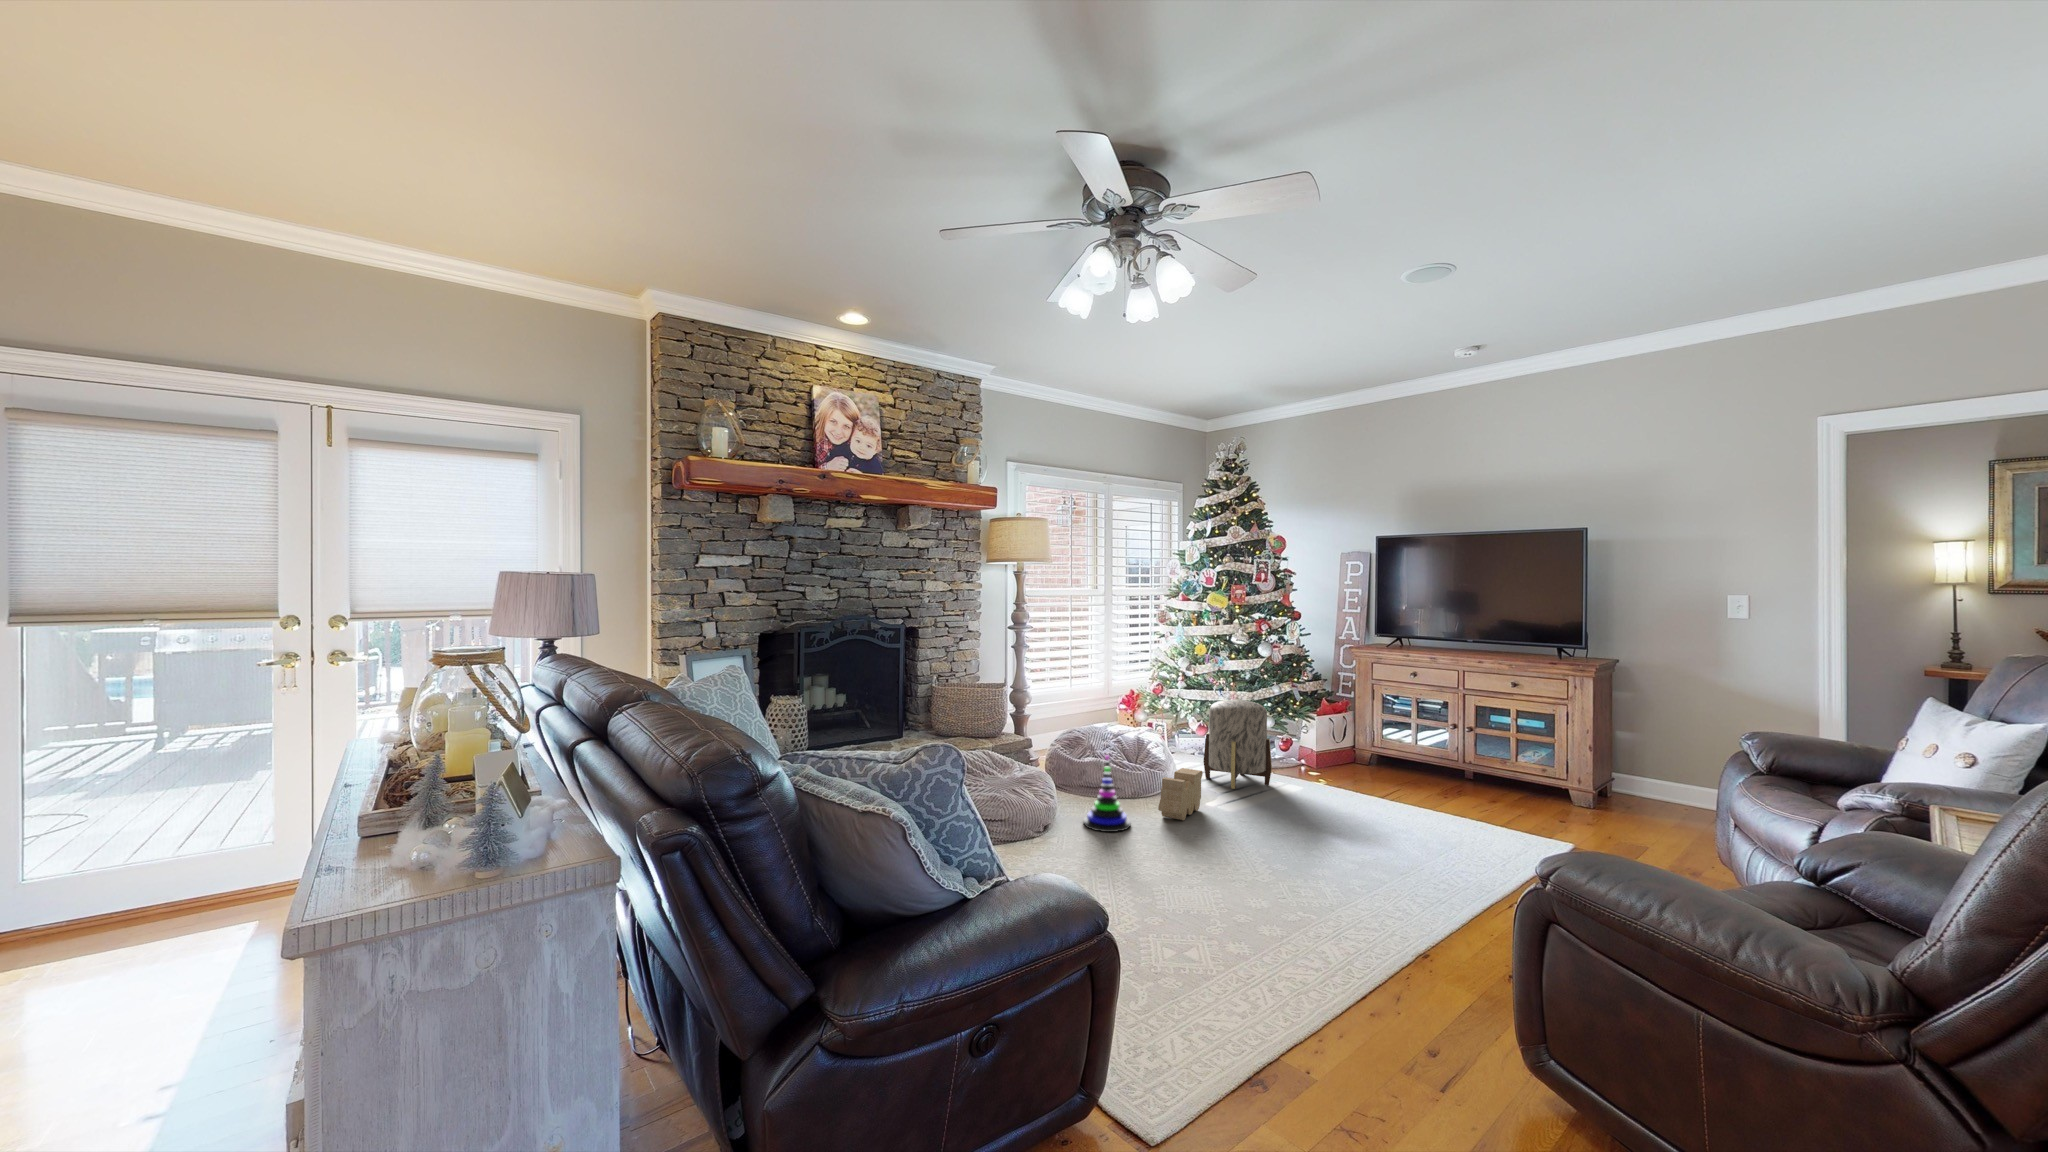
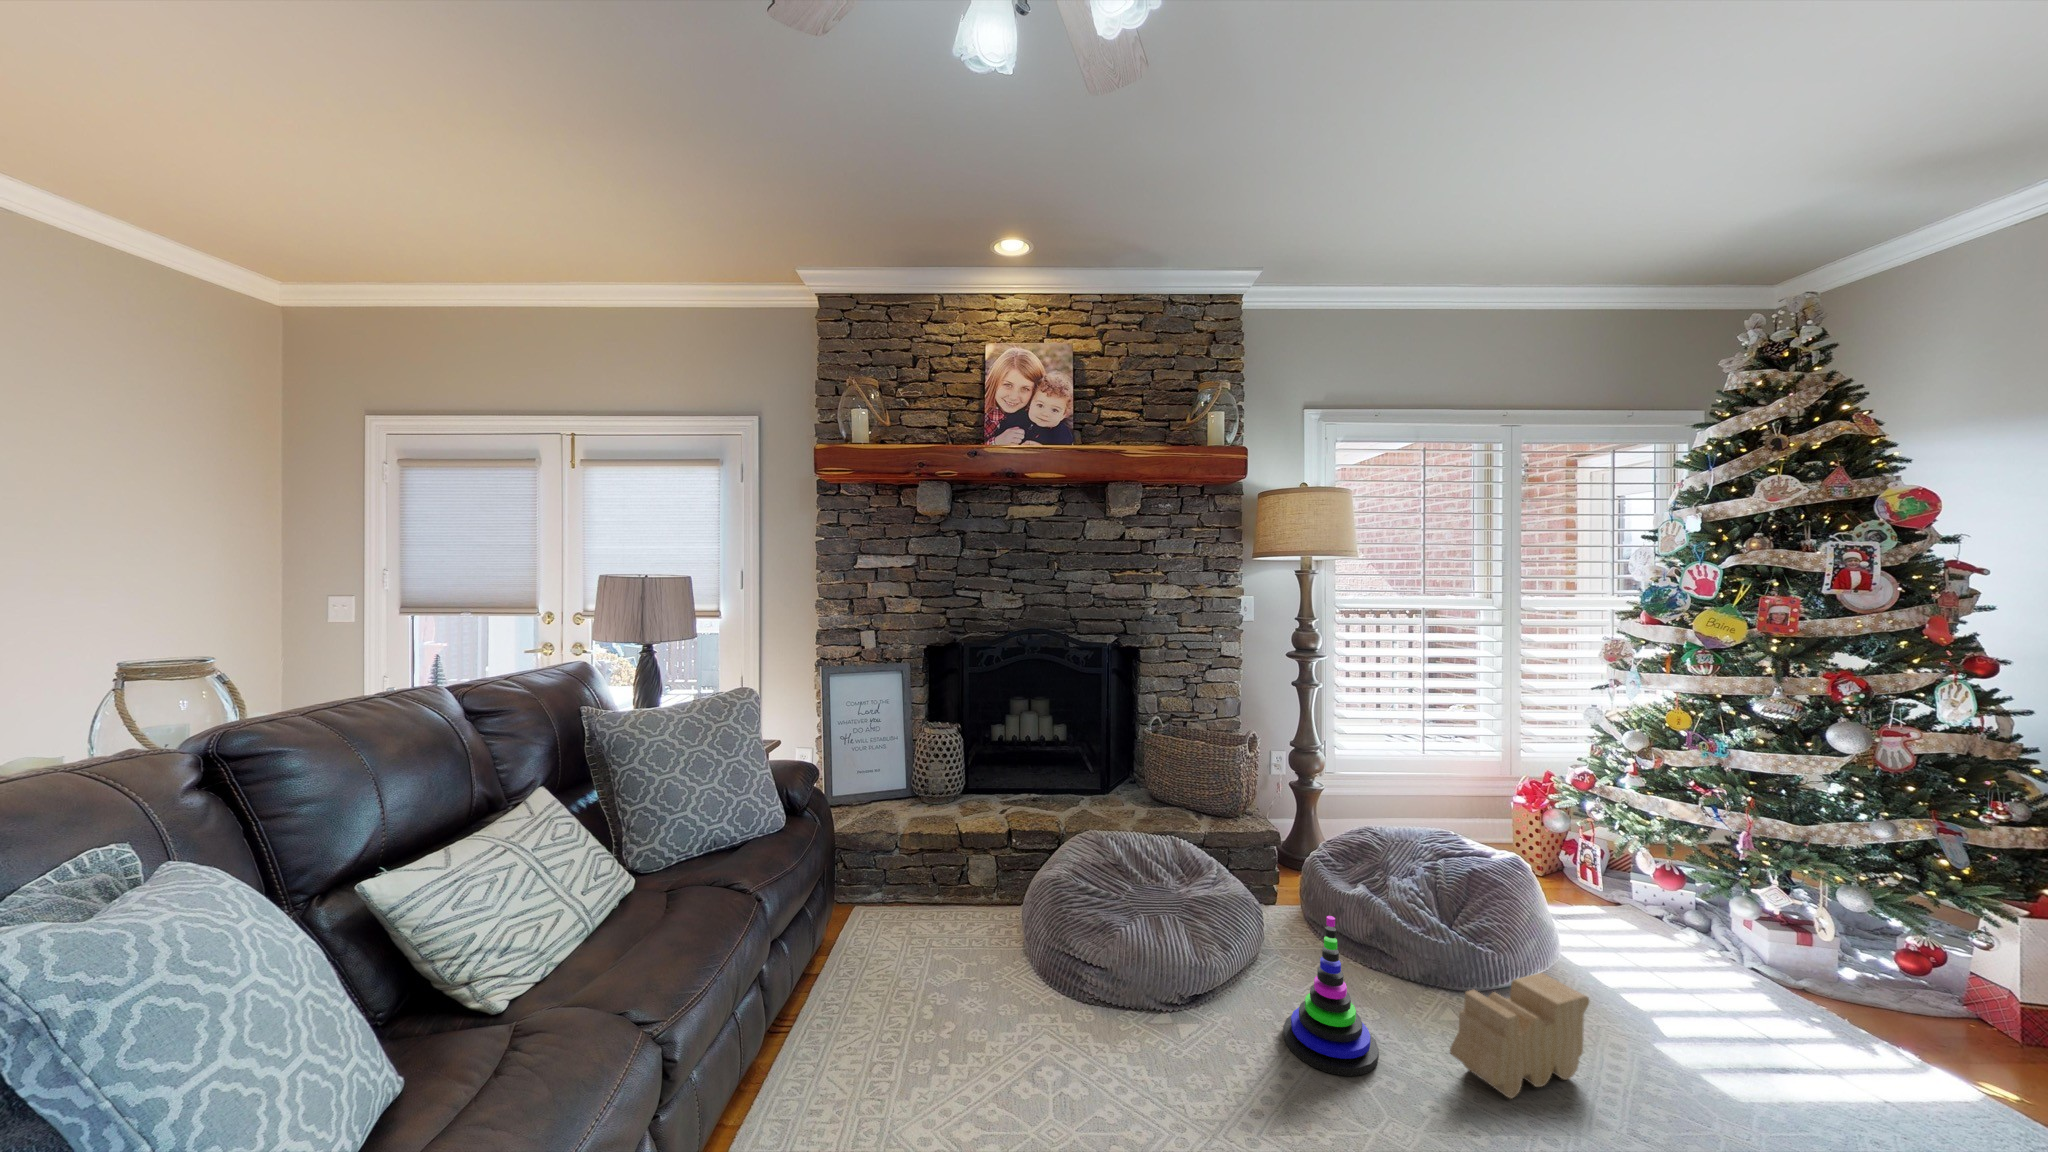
ottoman: present [1203,700,1272,789] -> none [1645,838,1843,1062]

